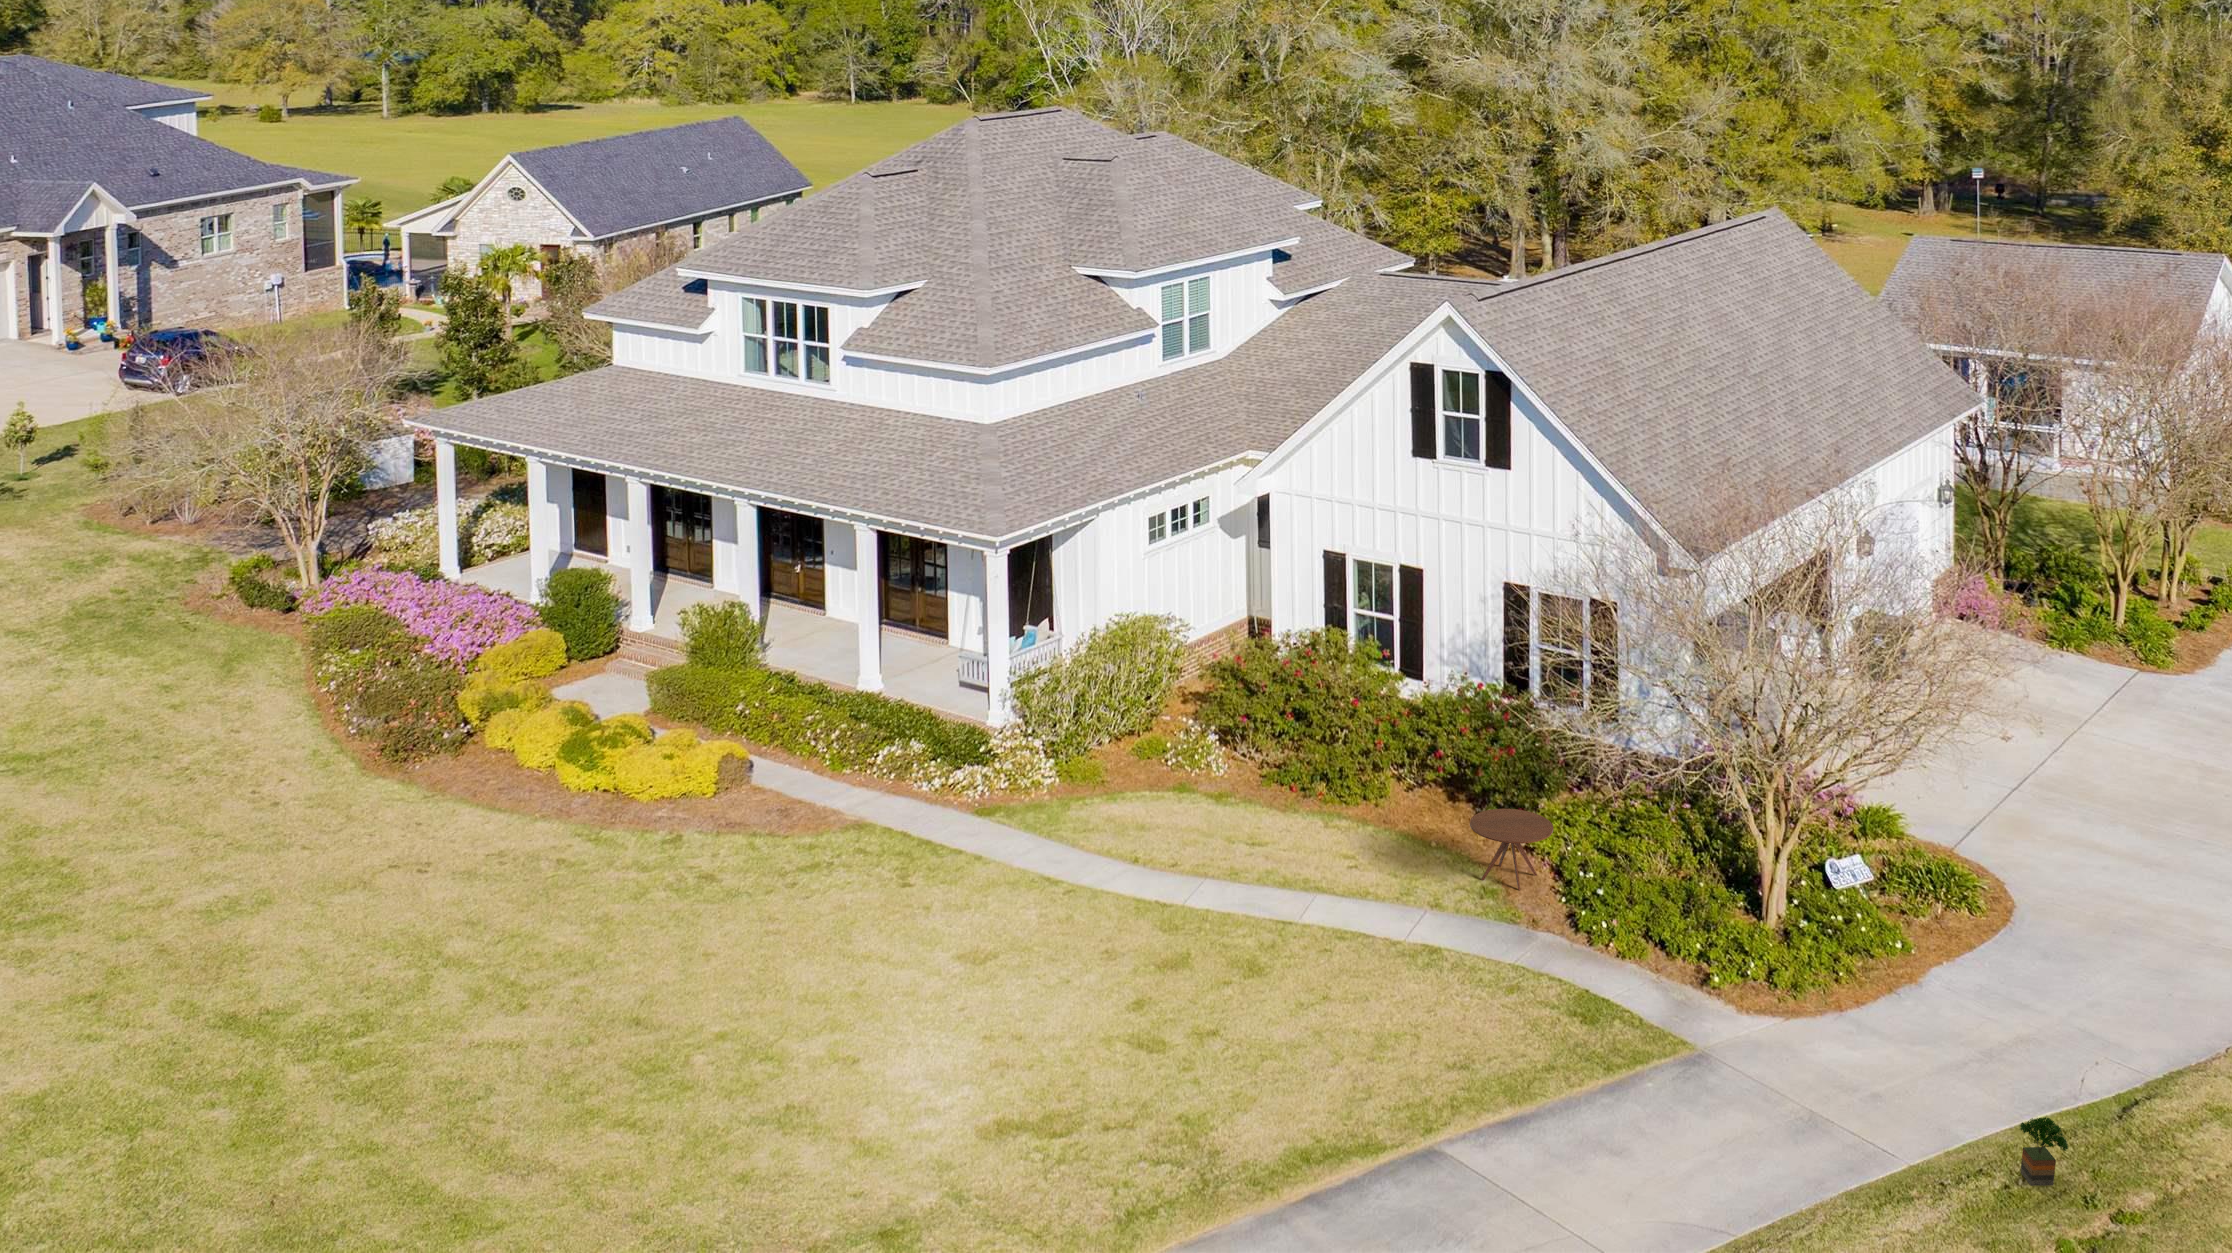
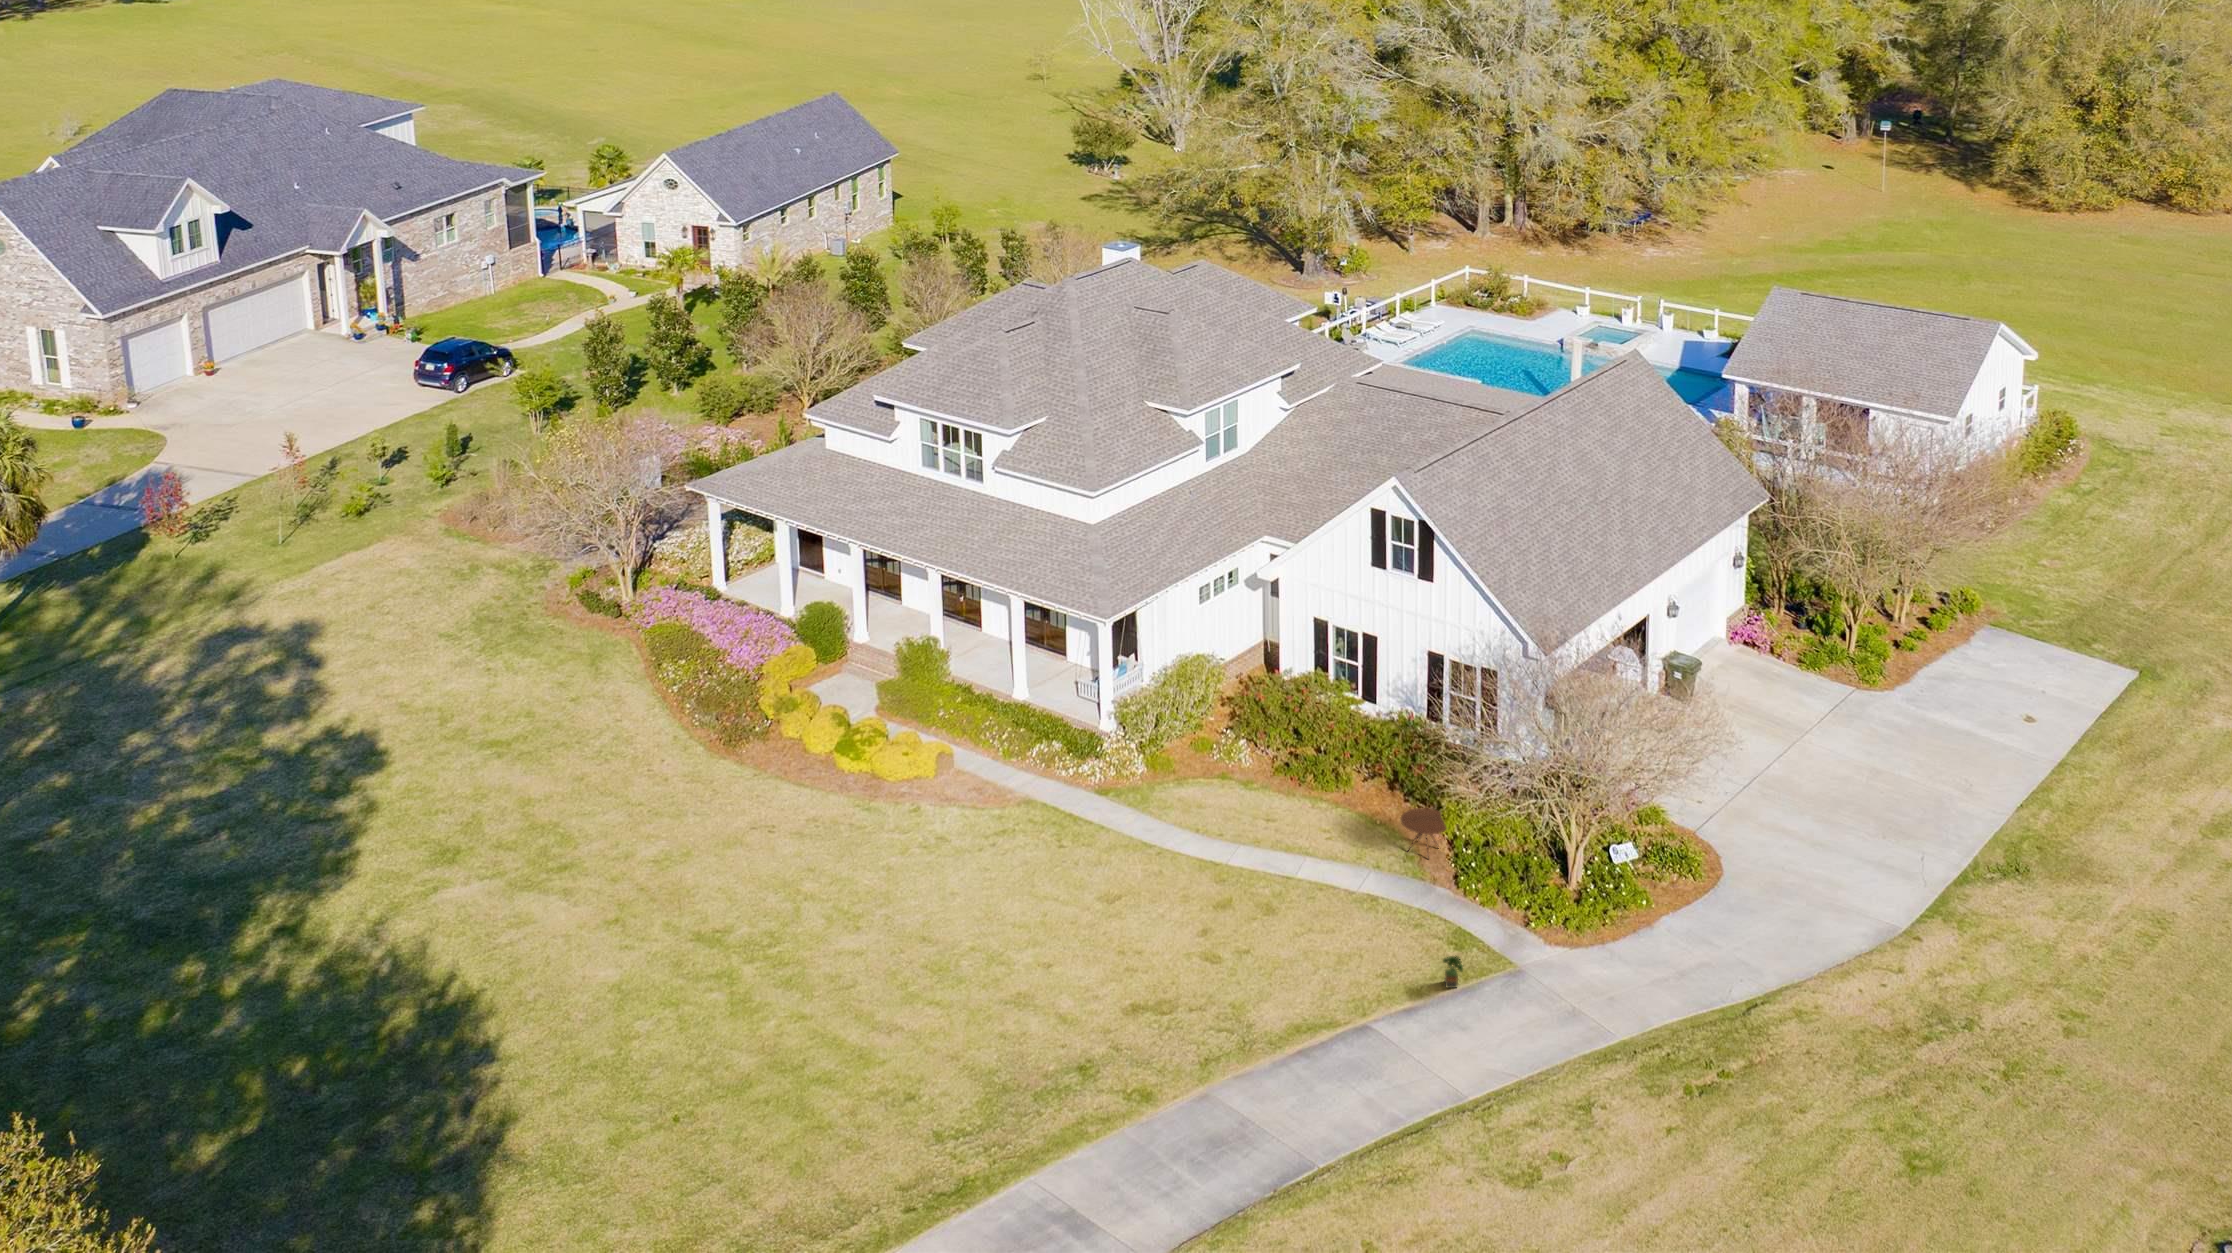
potted tree: present [2020,1117,2068,1186] -> present [1443,956,1463,988]

